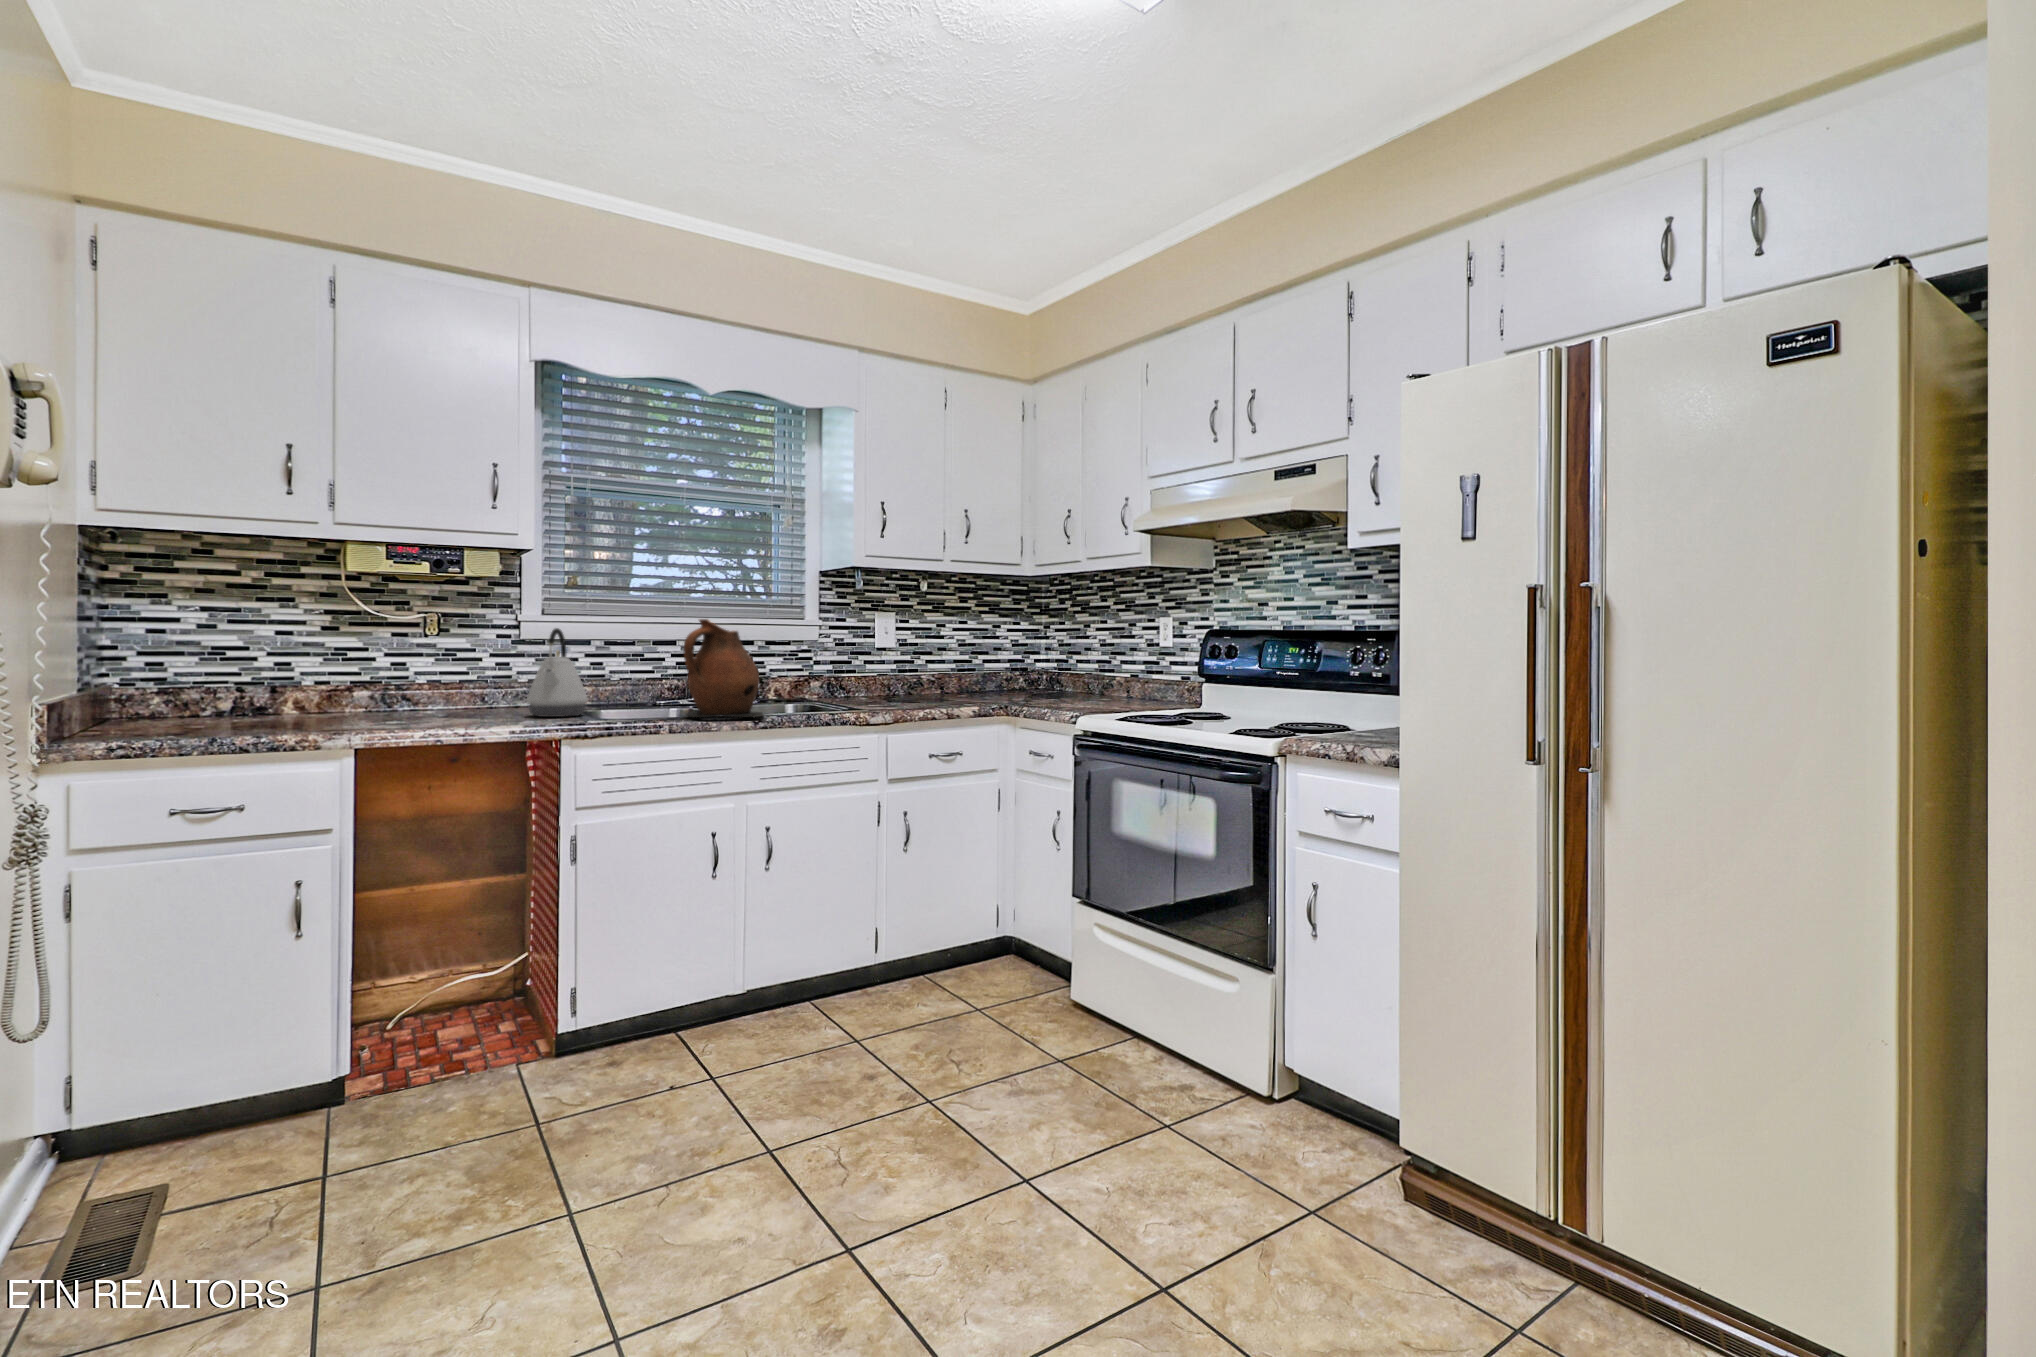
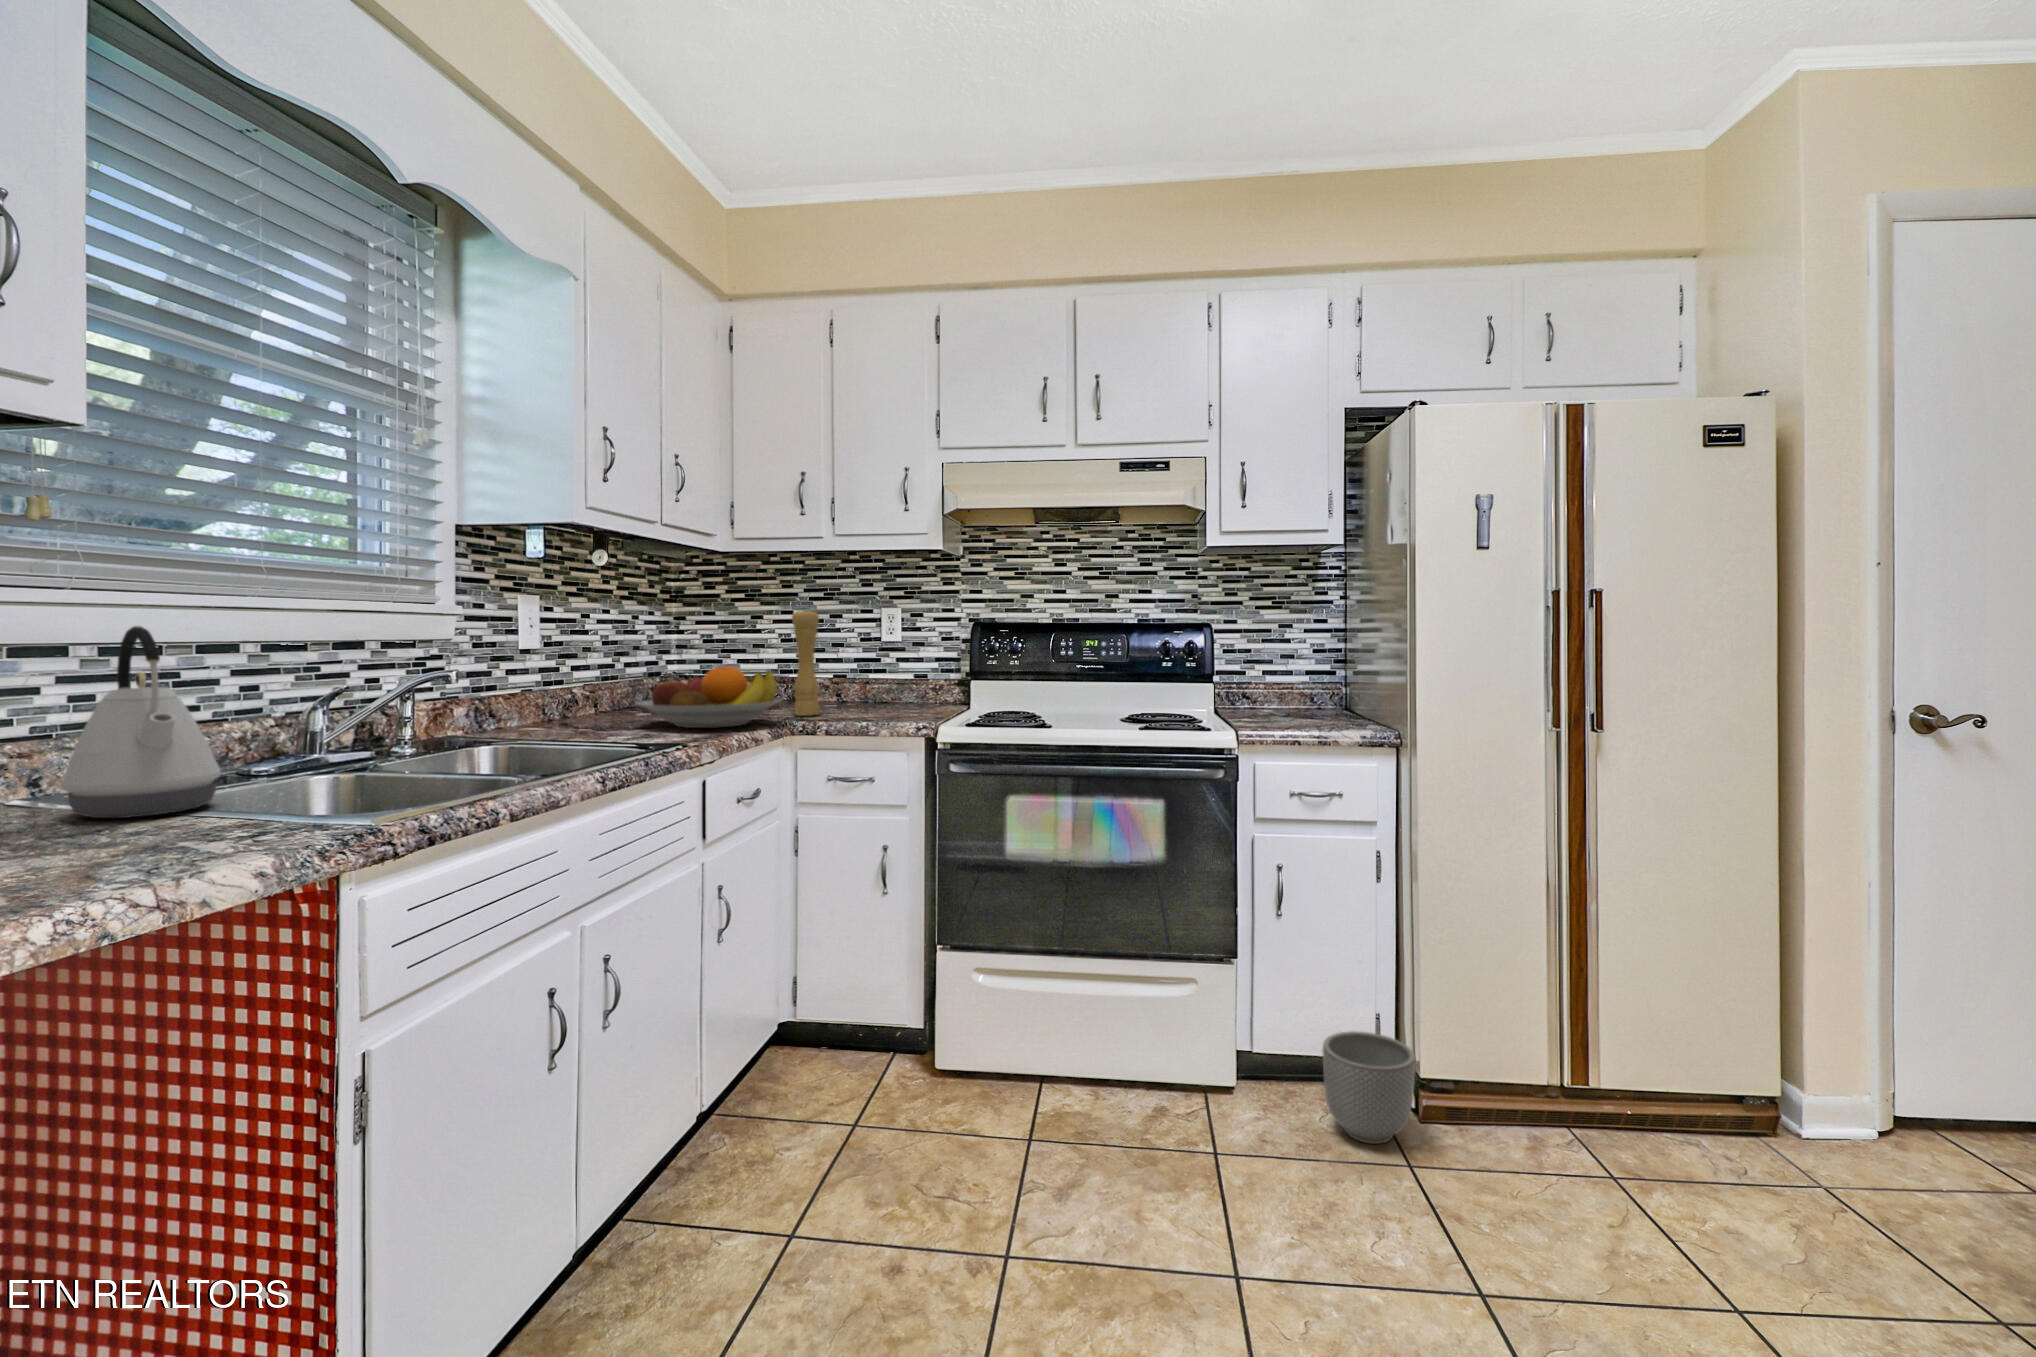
ceramic pitcher: present [684,619,763,717] -> none [433,609,607,781]
pepper mill: none [1029,619,1051,705] -> present [792,610,819,716]
fruit bowl: none [893,662,996,707] -> present [638,666,782,728]
planter: none [1277,1062,1375,1183] -> present [1322,1031,1416,1144]

